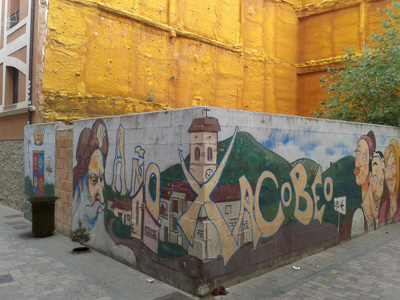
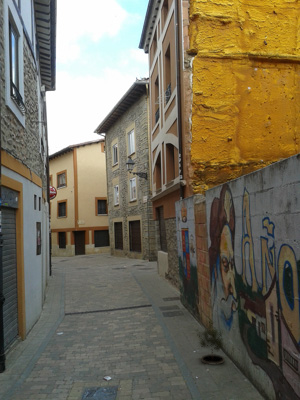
trash can: present [27,196,60,238] -> none [163,281,199,332]

